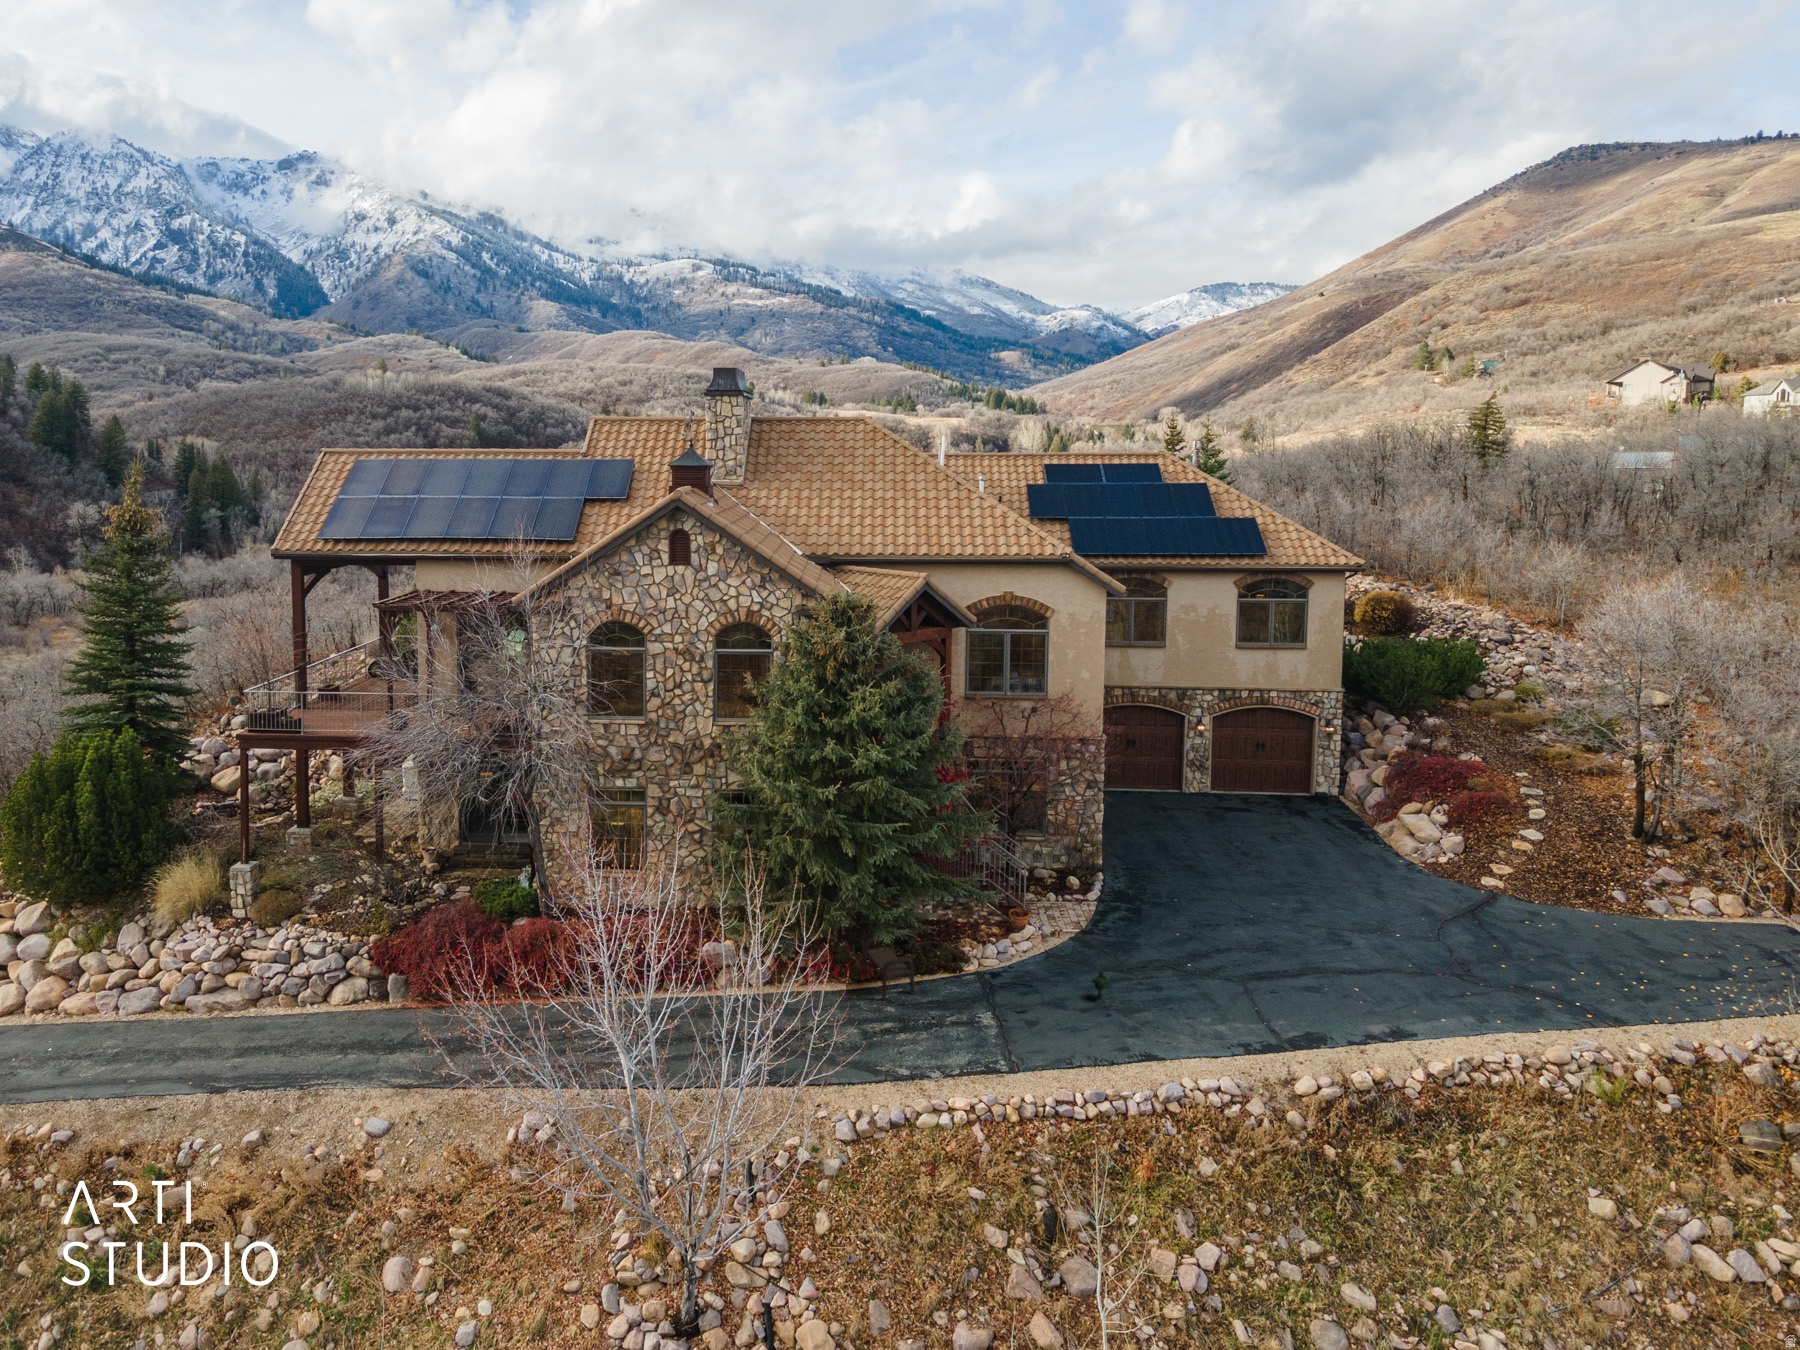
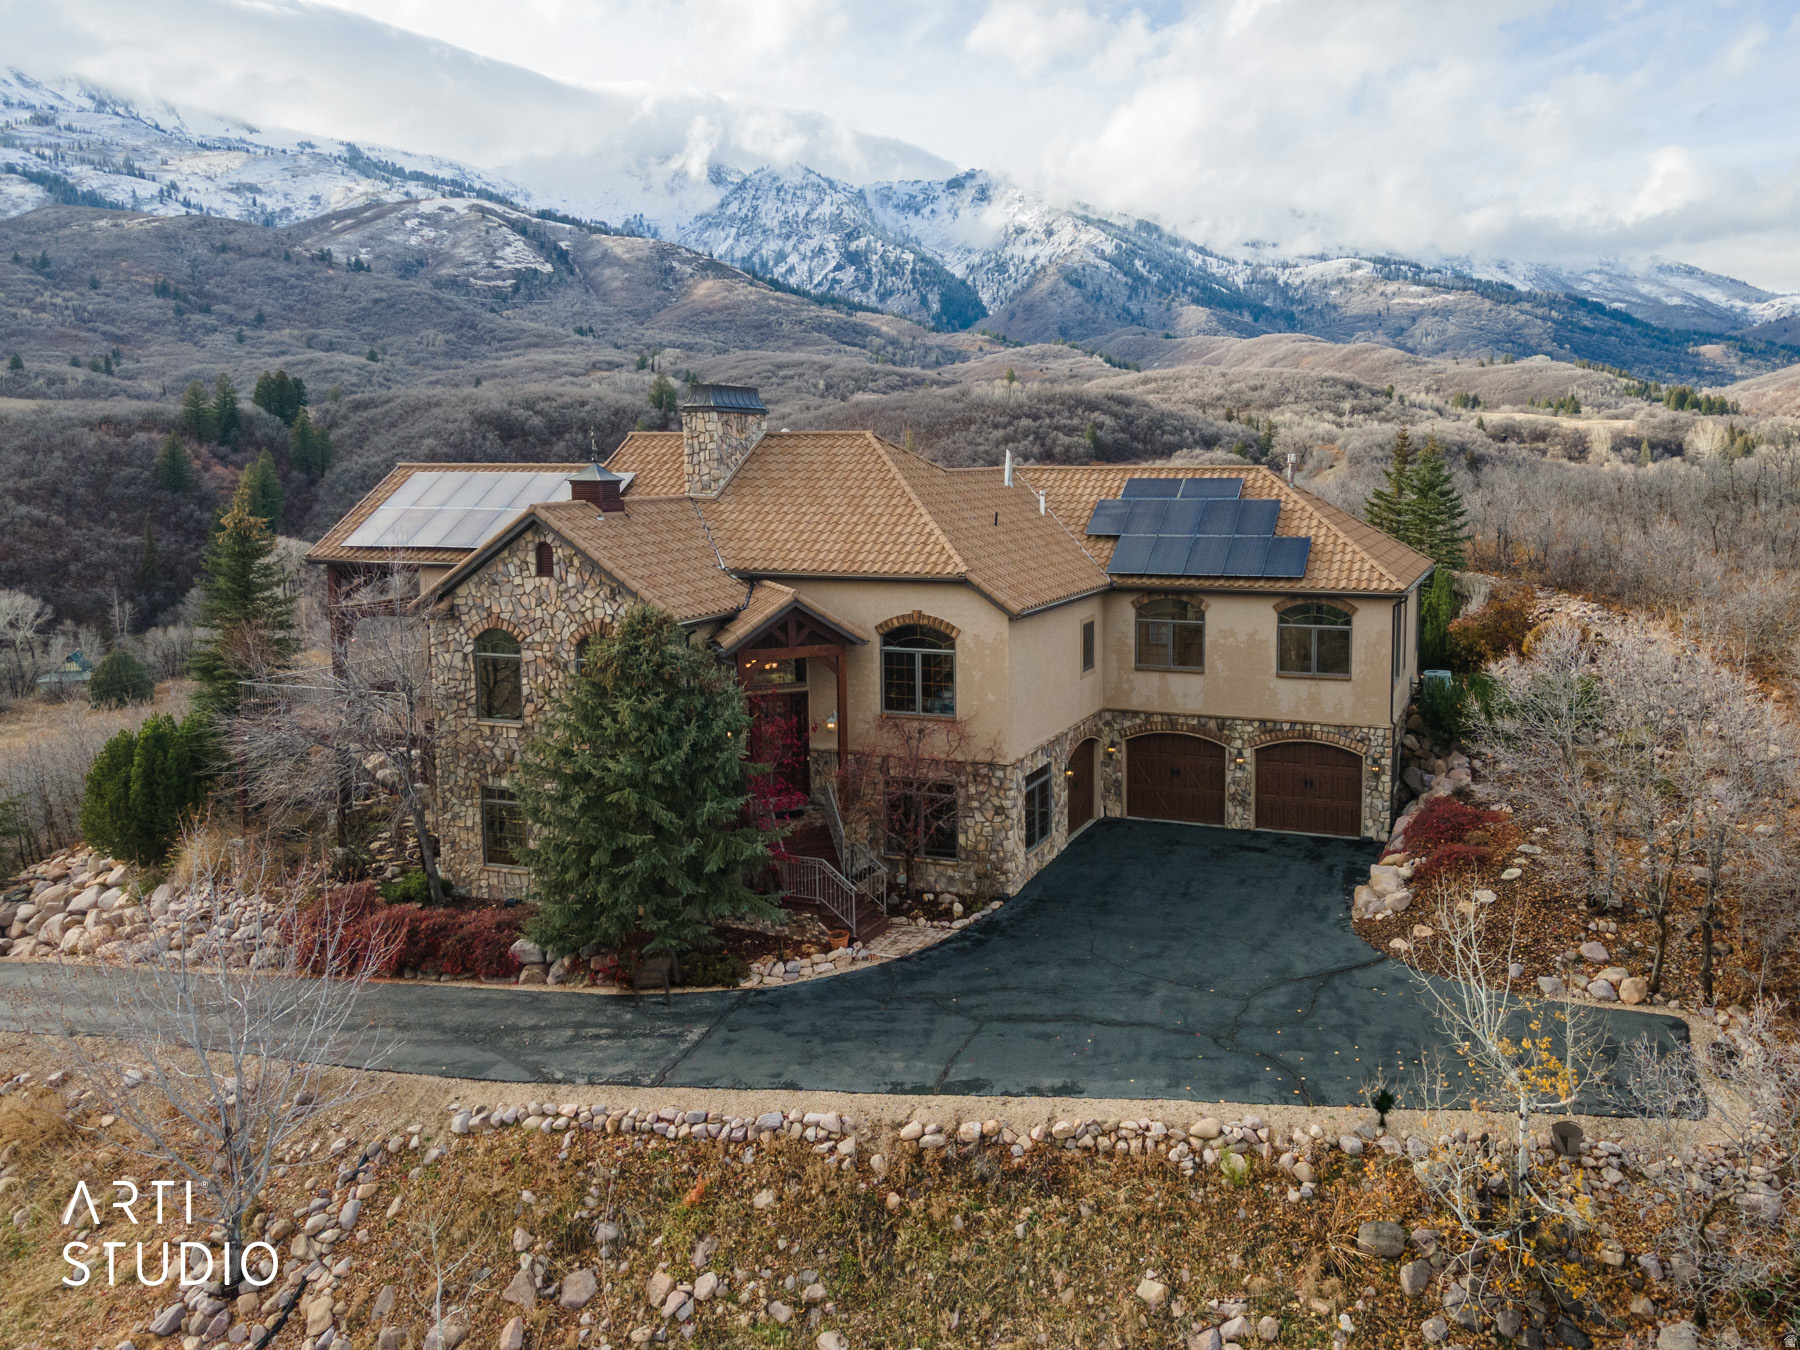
decorative plant: present [1092,970,1109,1000] -> present [1370,1085,1396,1128]
bucket: none [1713,984,1739,1010] -> present [1552,1121,1583,1156]

